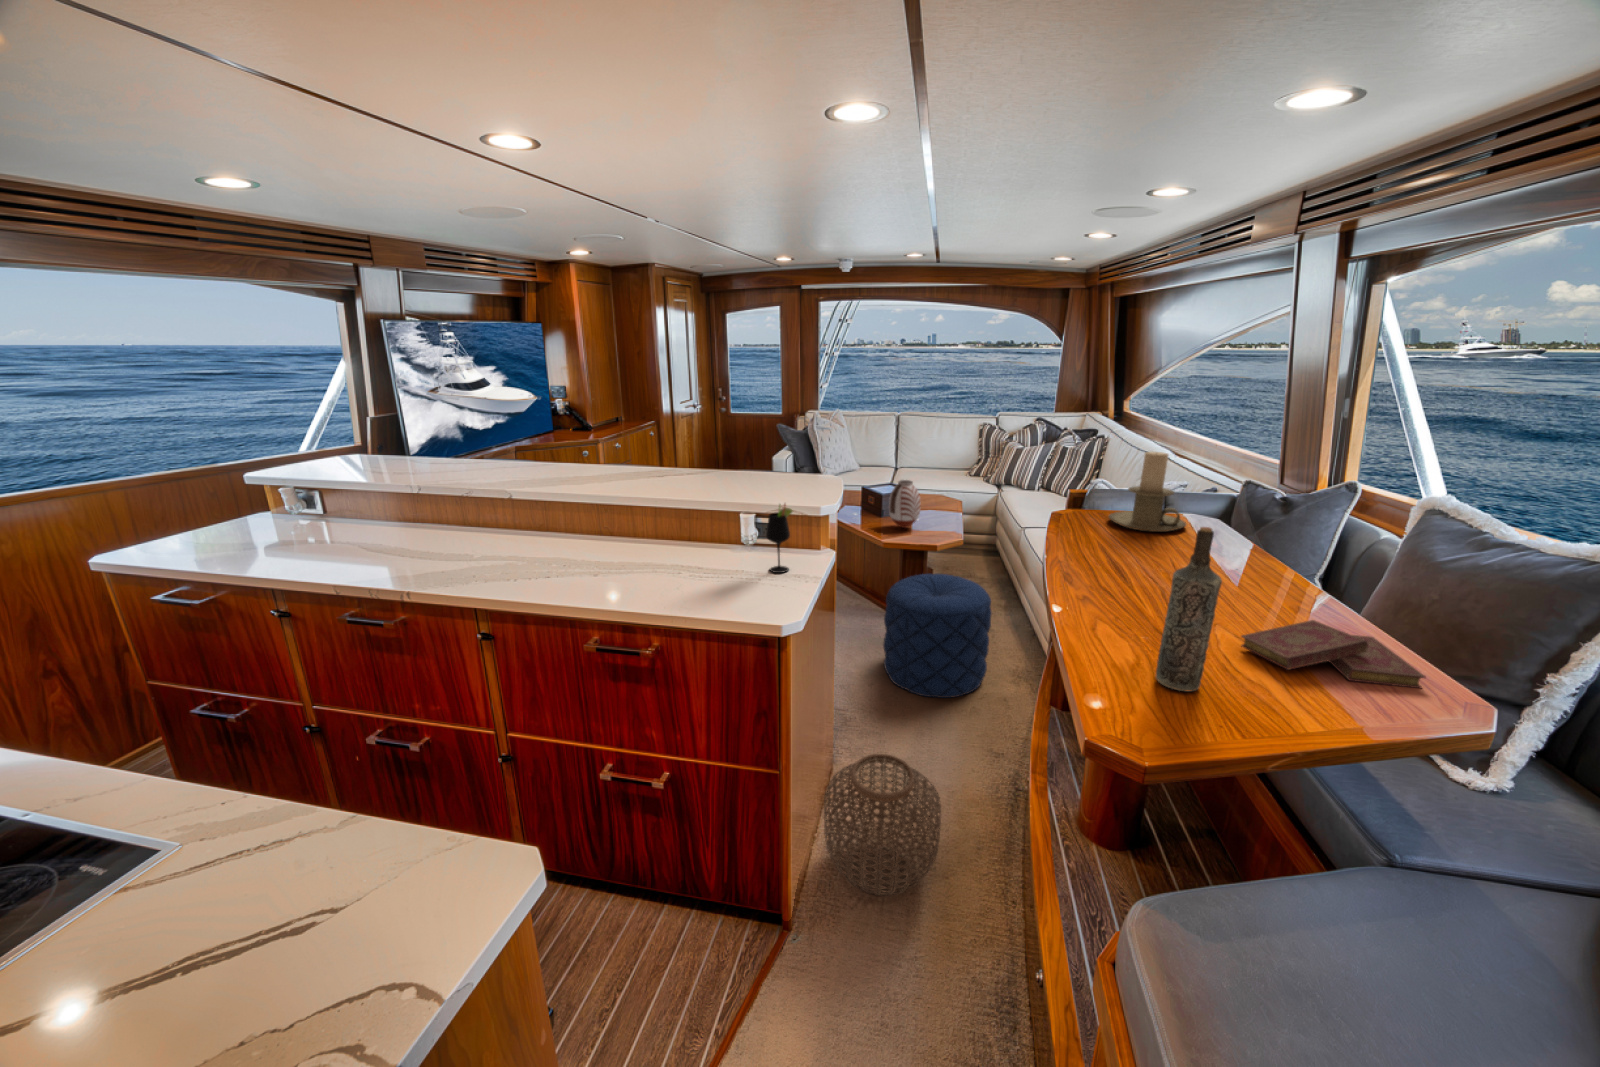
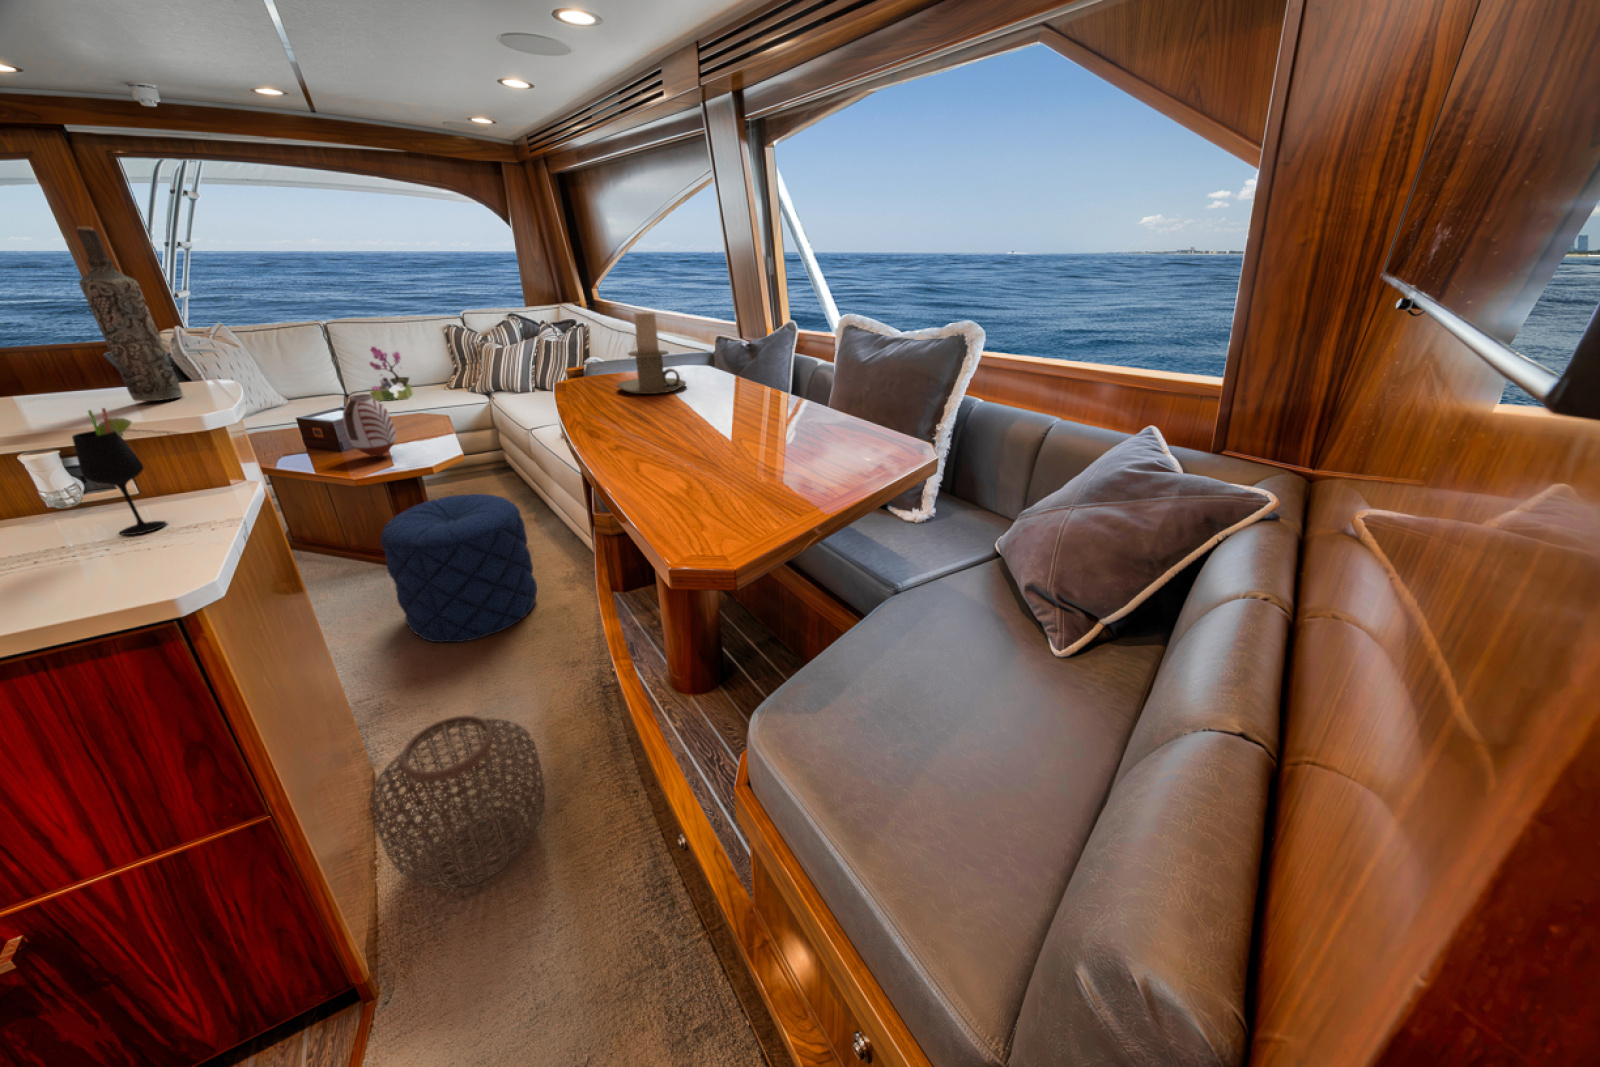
flower arrangement: none [913,437,943,482] -> present [370,347,412,401]
bottle: present [1156,527,1222,691] -> present [77,227,183,401]
book: present [1241,620,1425,689] -> none [765,428,884,471]

